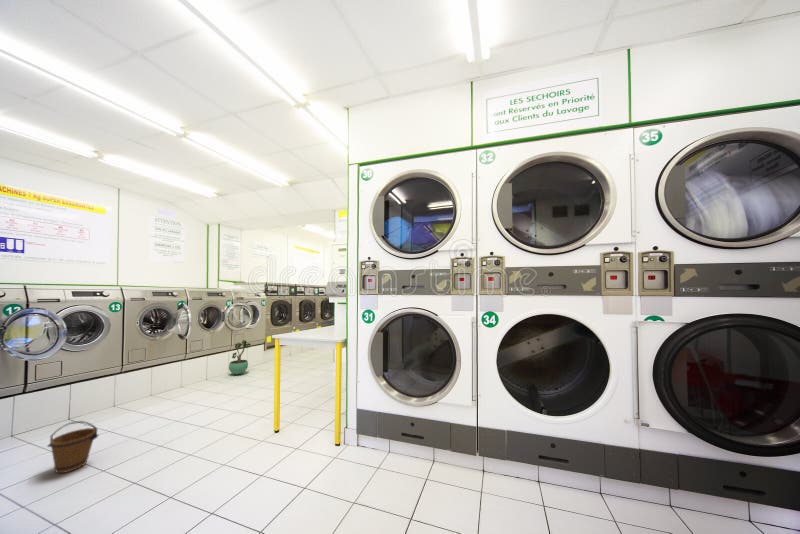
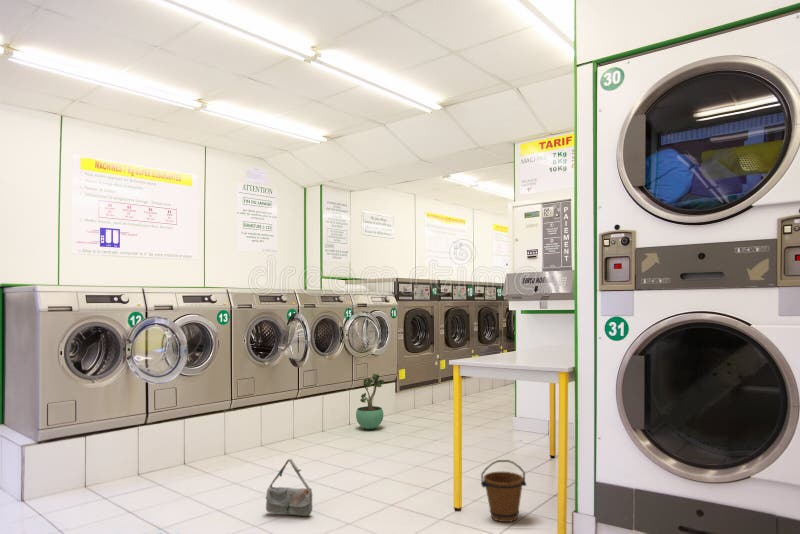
bag: none [112,414,157,458] -> present [266,459,312,516]
bucket: present [48,421,98,473] -> present [481,460,526,522]

